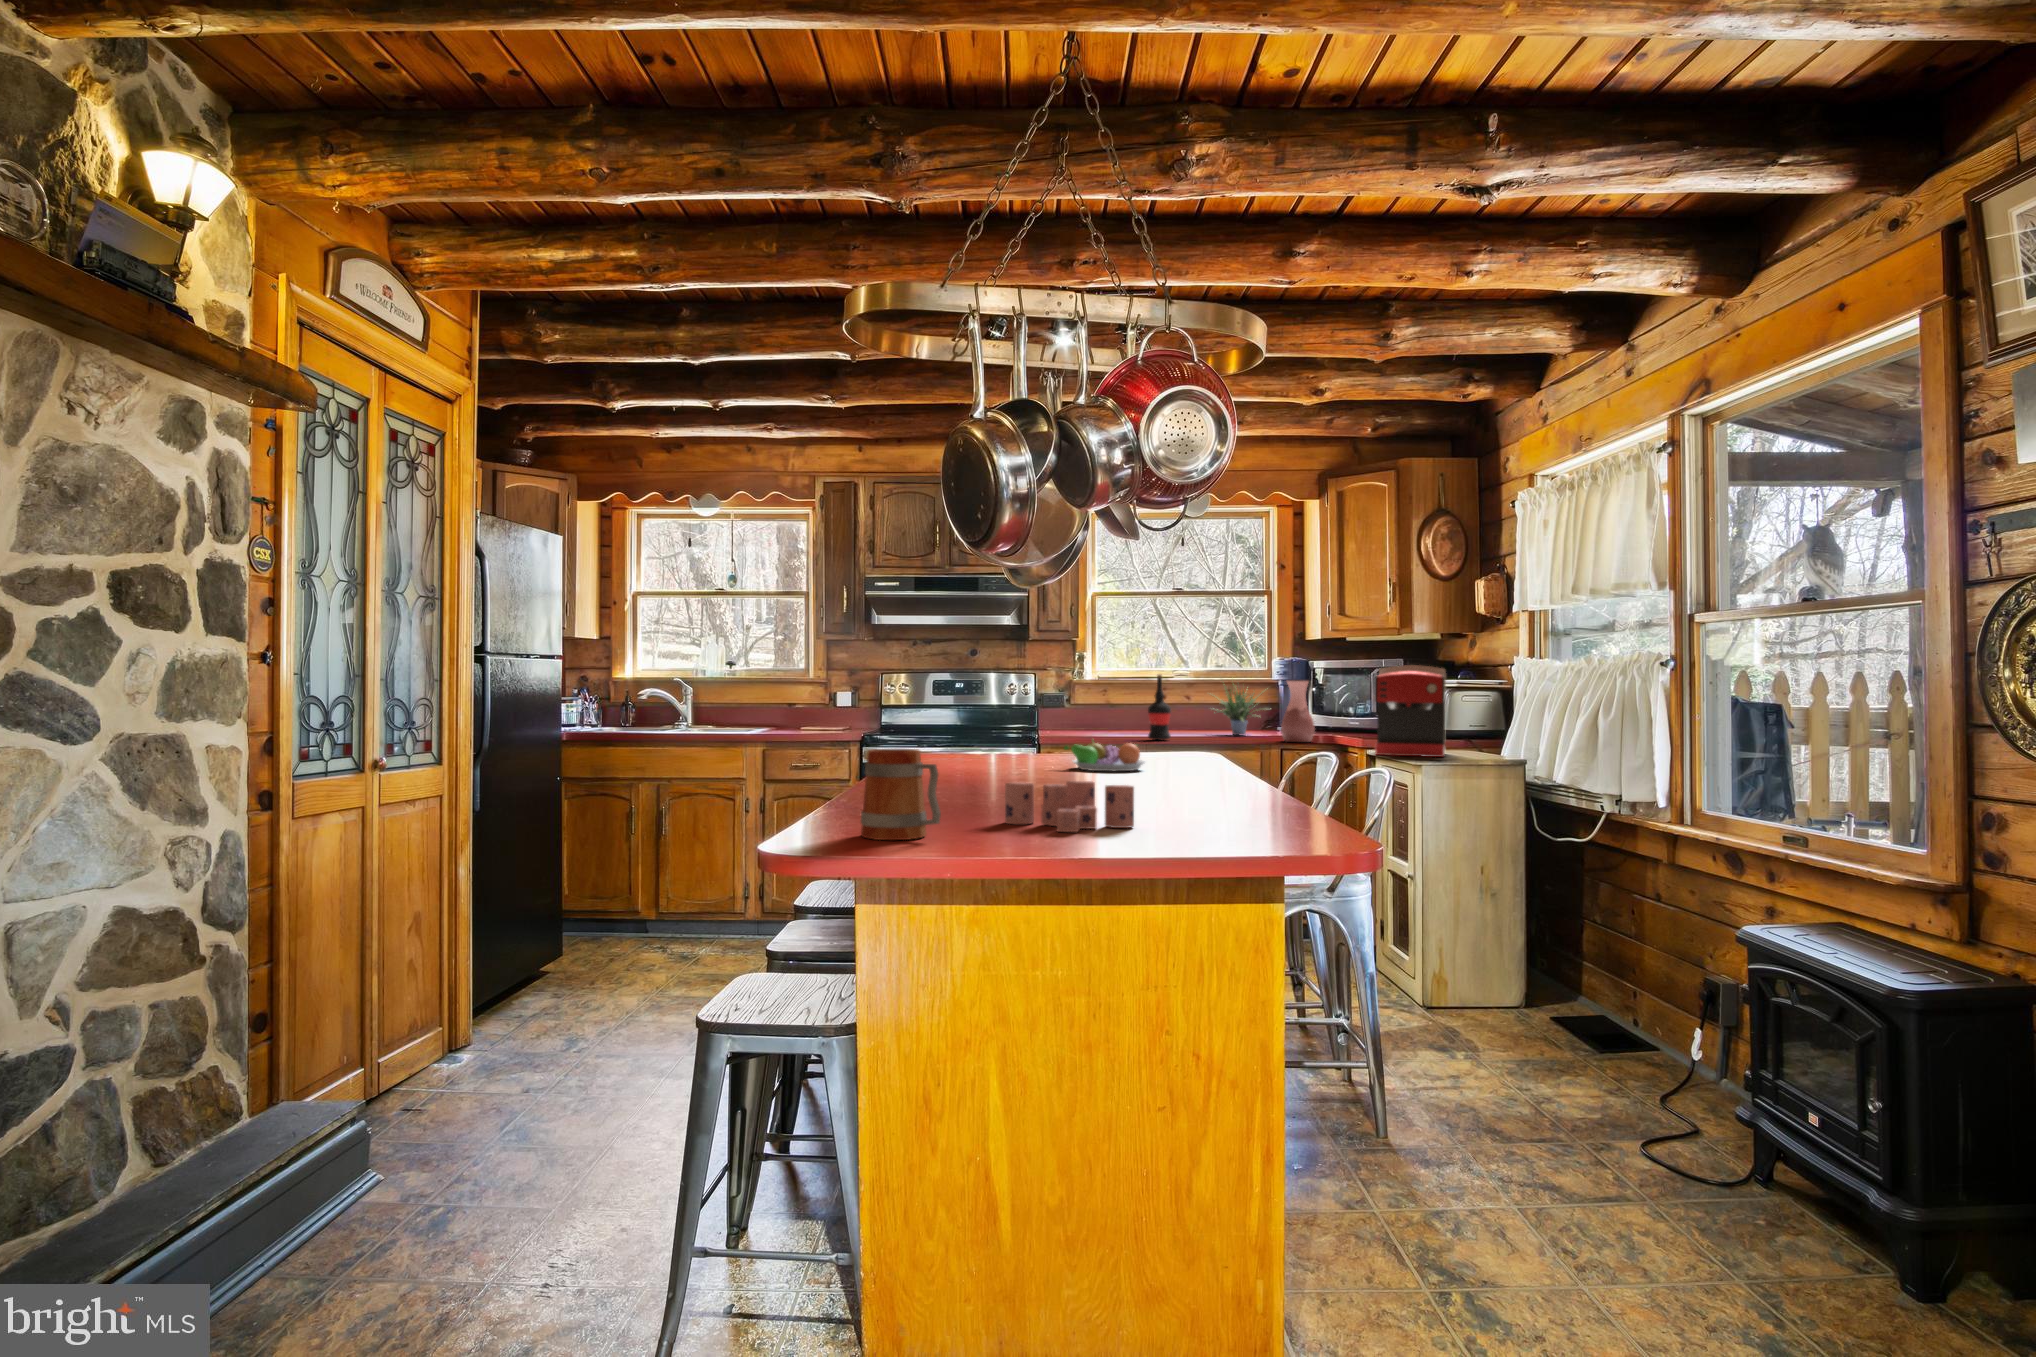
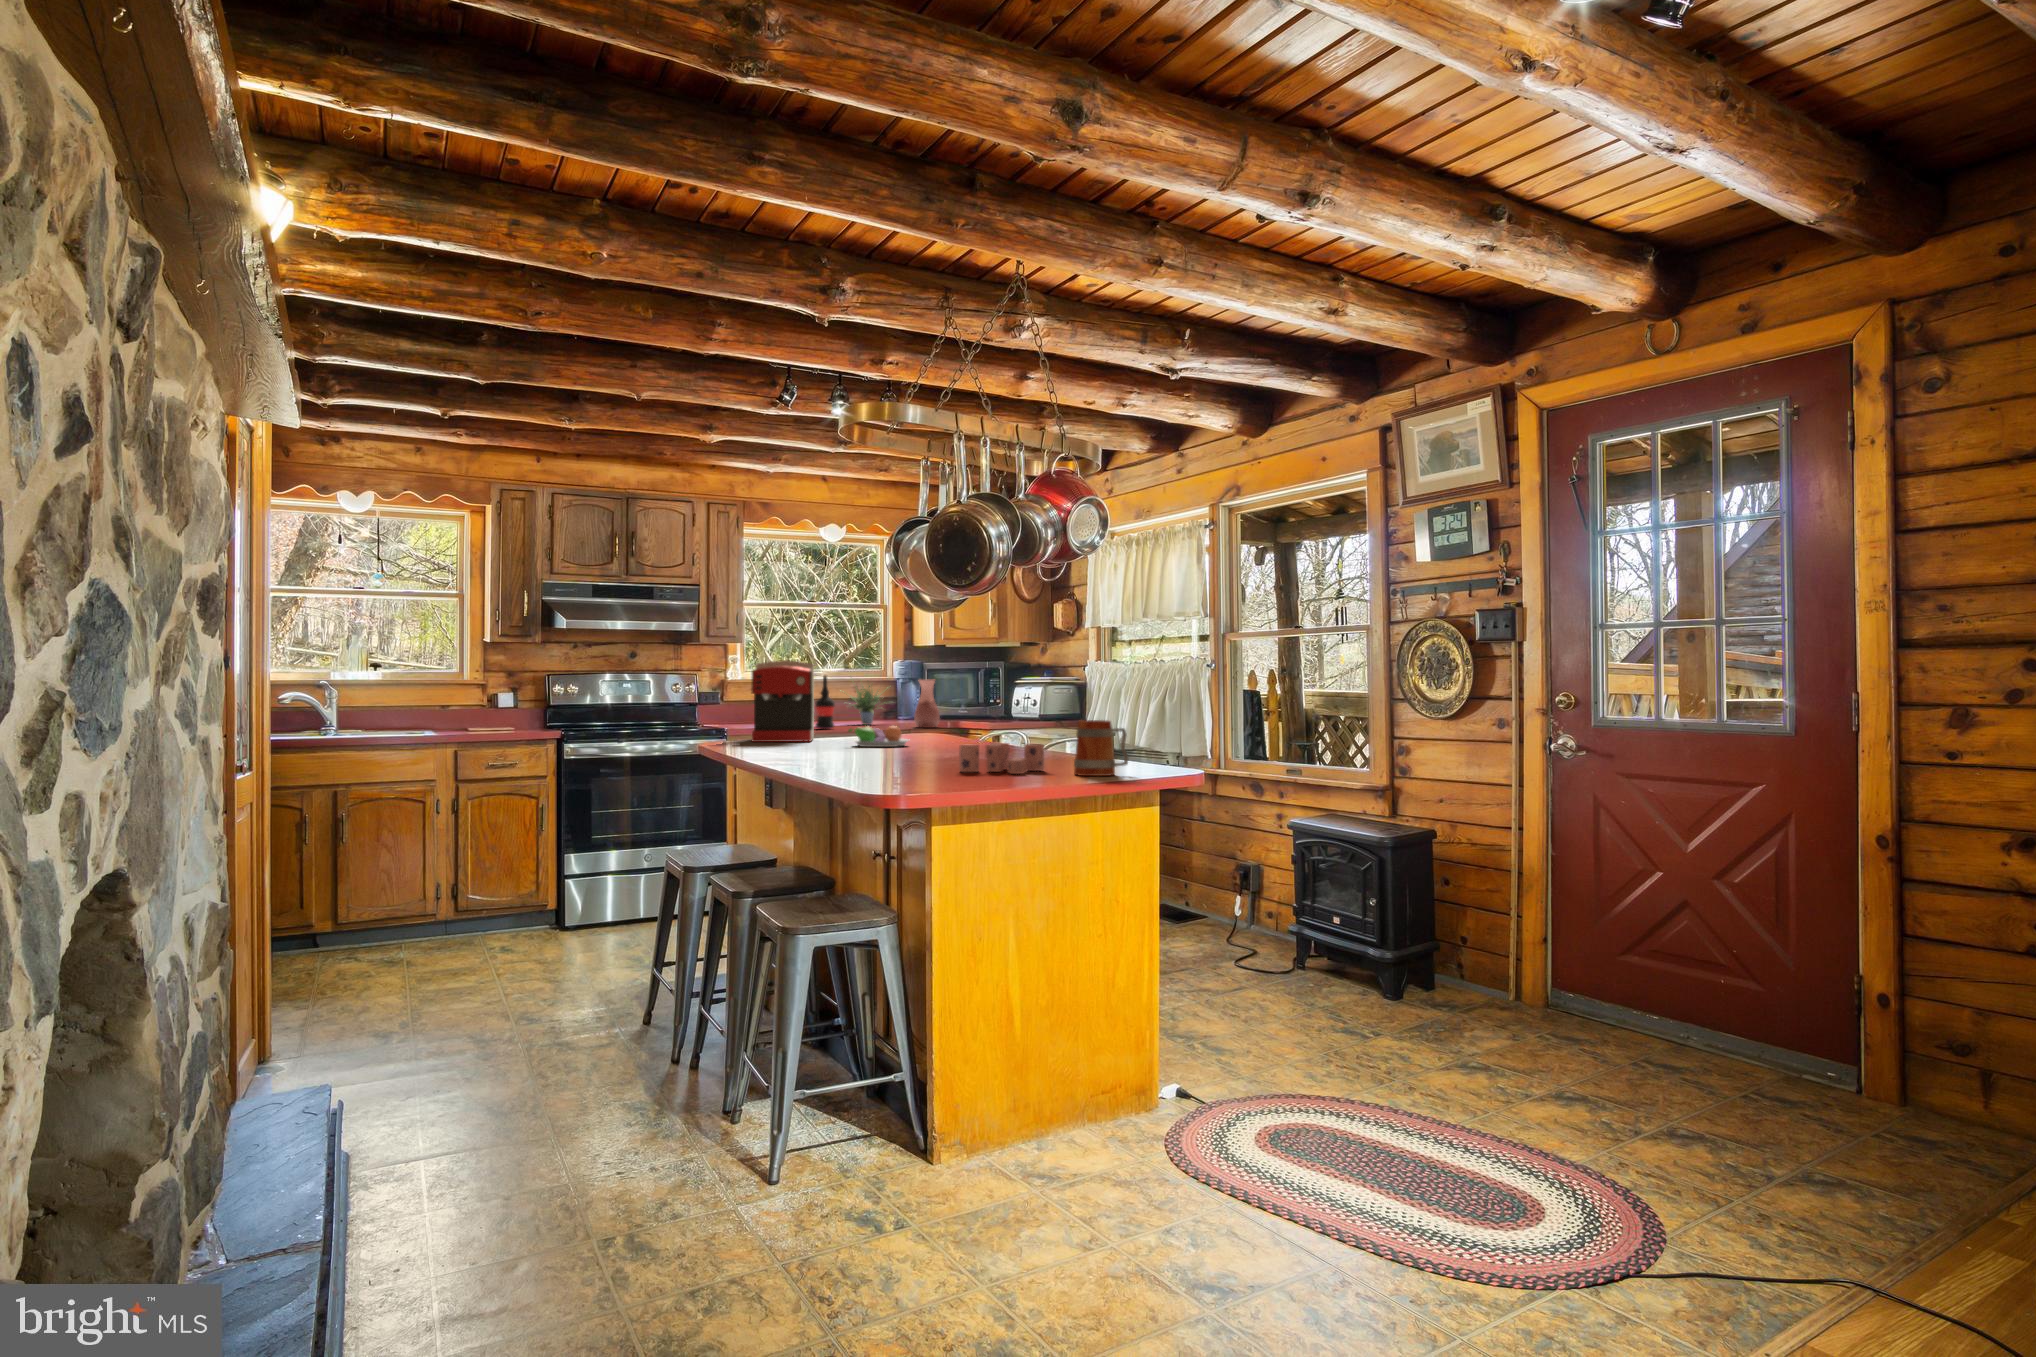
coffee maker: present [1375,665,1446,757] -> present [752,660,814,742]
mug: present [861,748,941,840] -> present [1074,720,1128,776]

